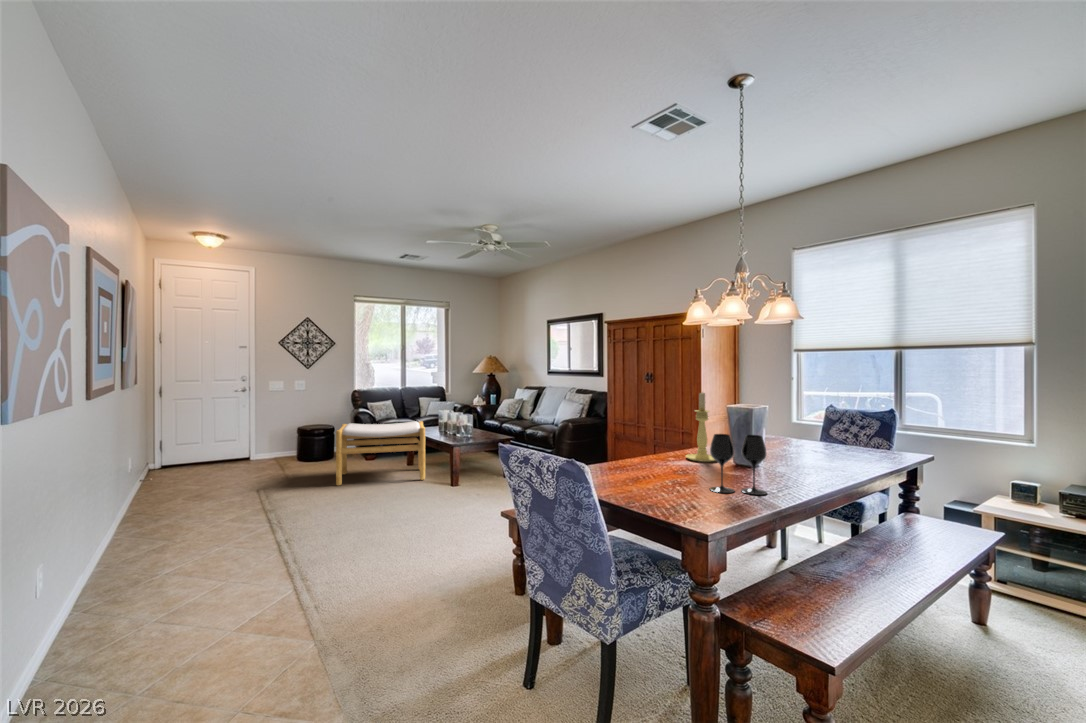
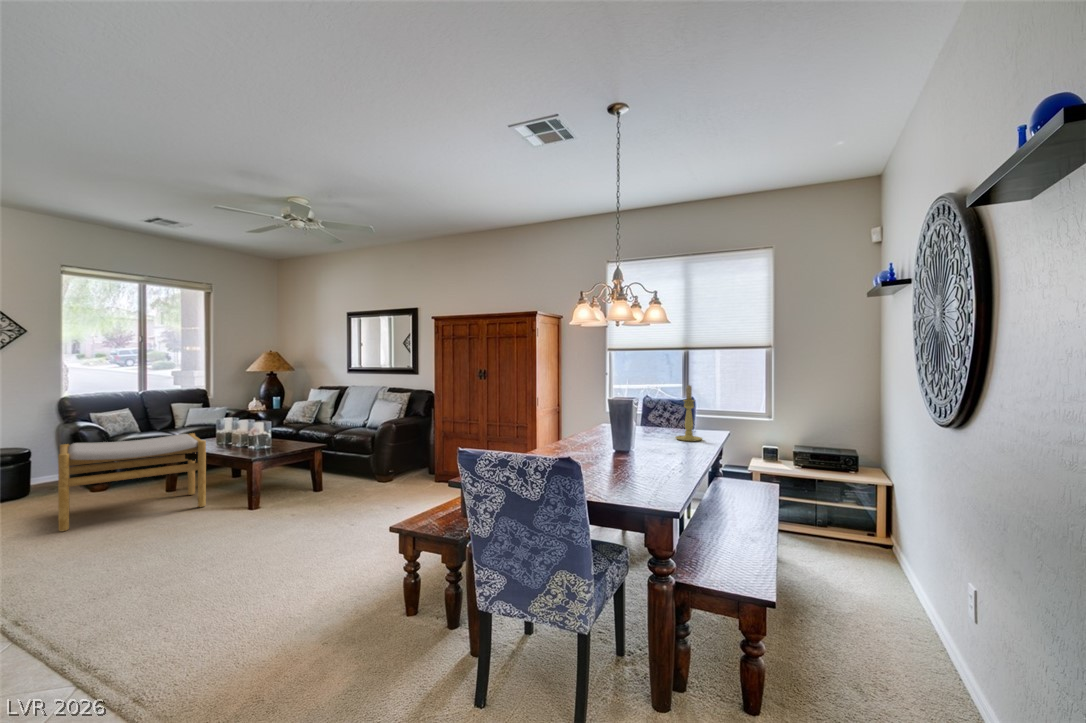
candle holder: present [686,392,715,462] -> present [676,385,702,441]
wine glass: present [709,434,767,495] -> none [626,424,671,477]

